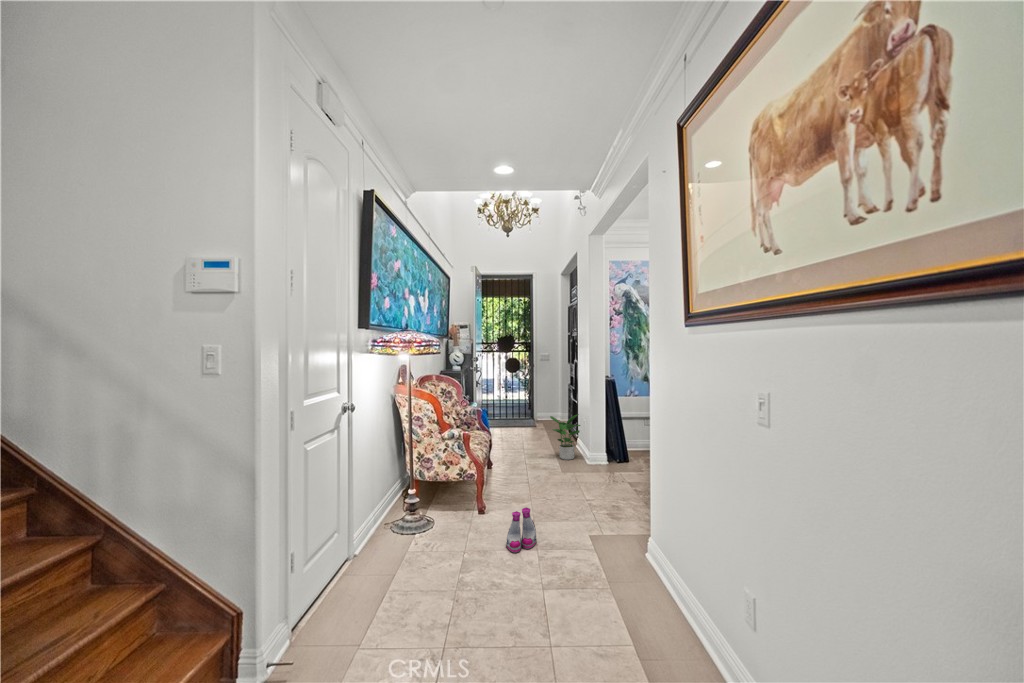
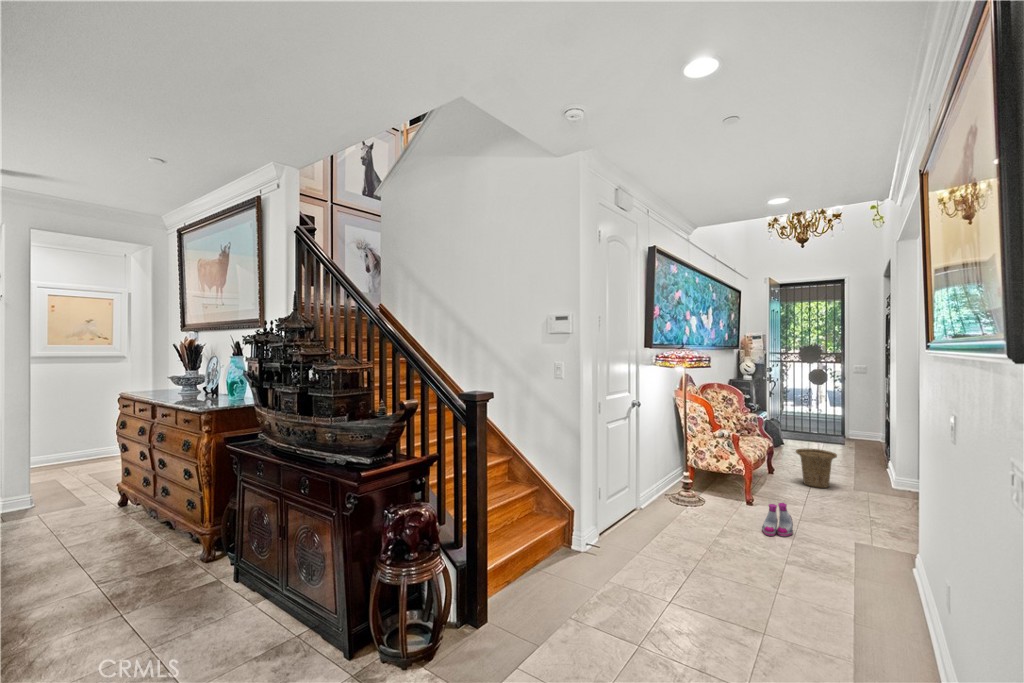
potted plant: present [550,414,580,460] -> none [845,433,887,482]
basket: none [514,436,549,476] -> present [796,448,837,488]

